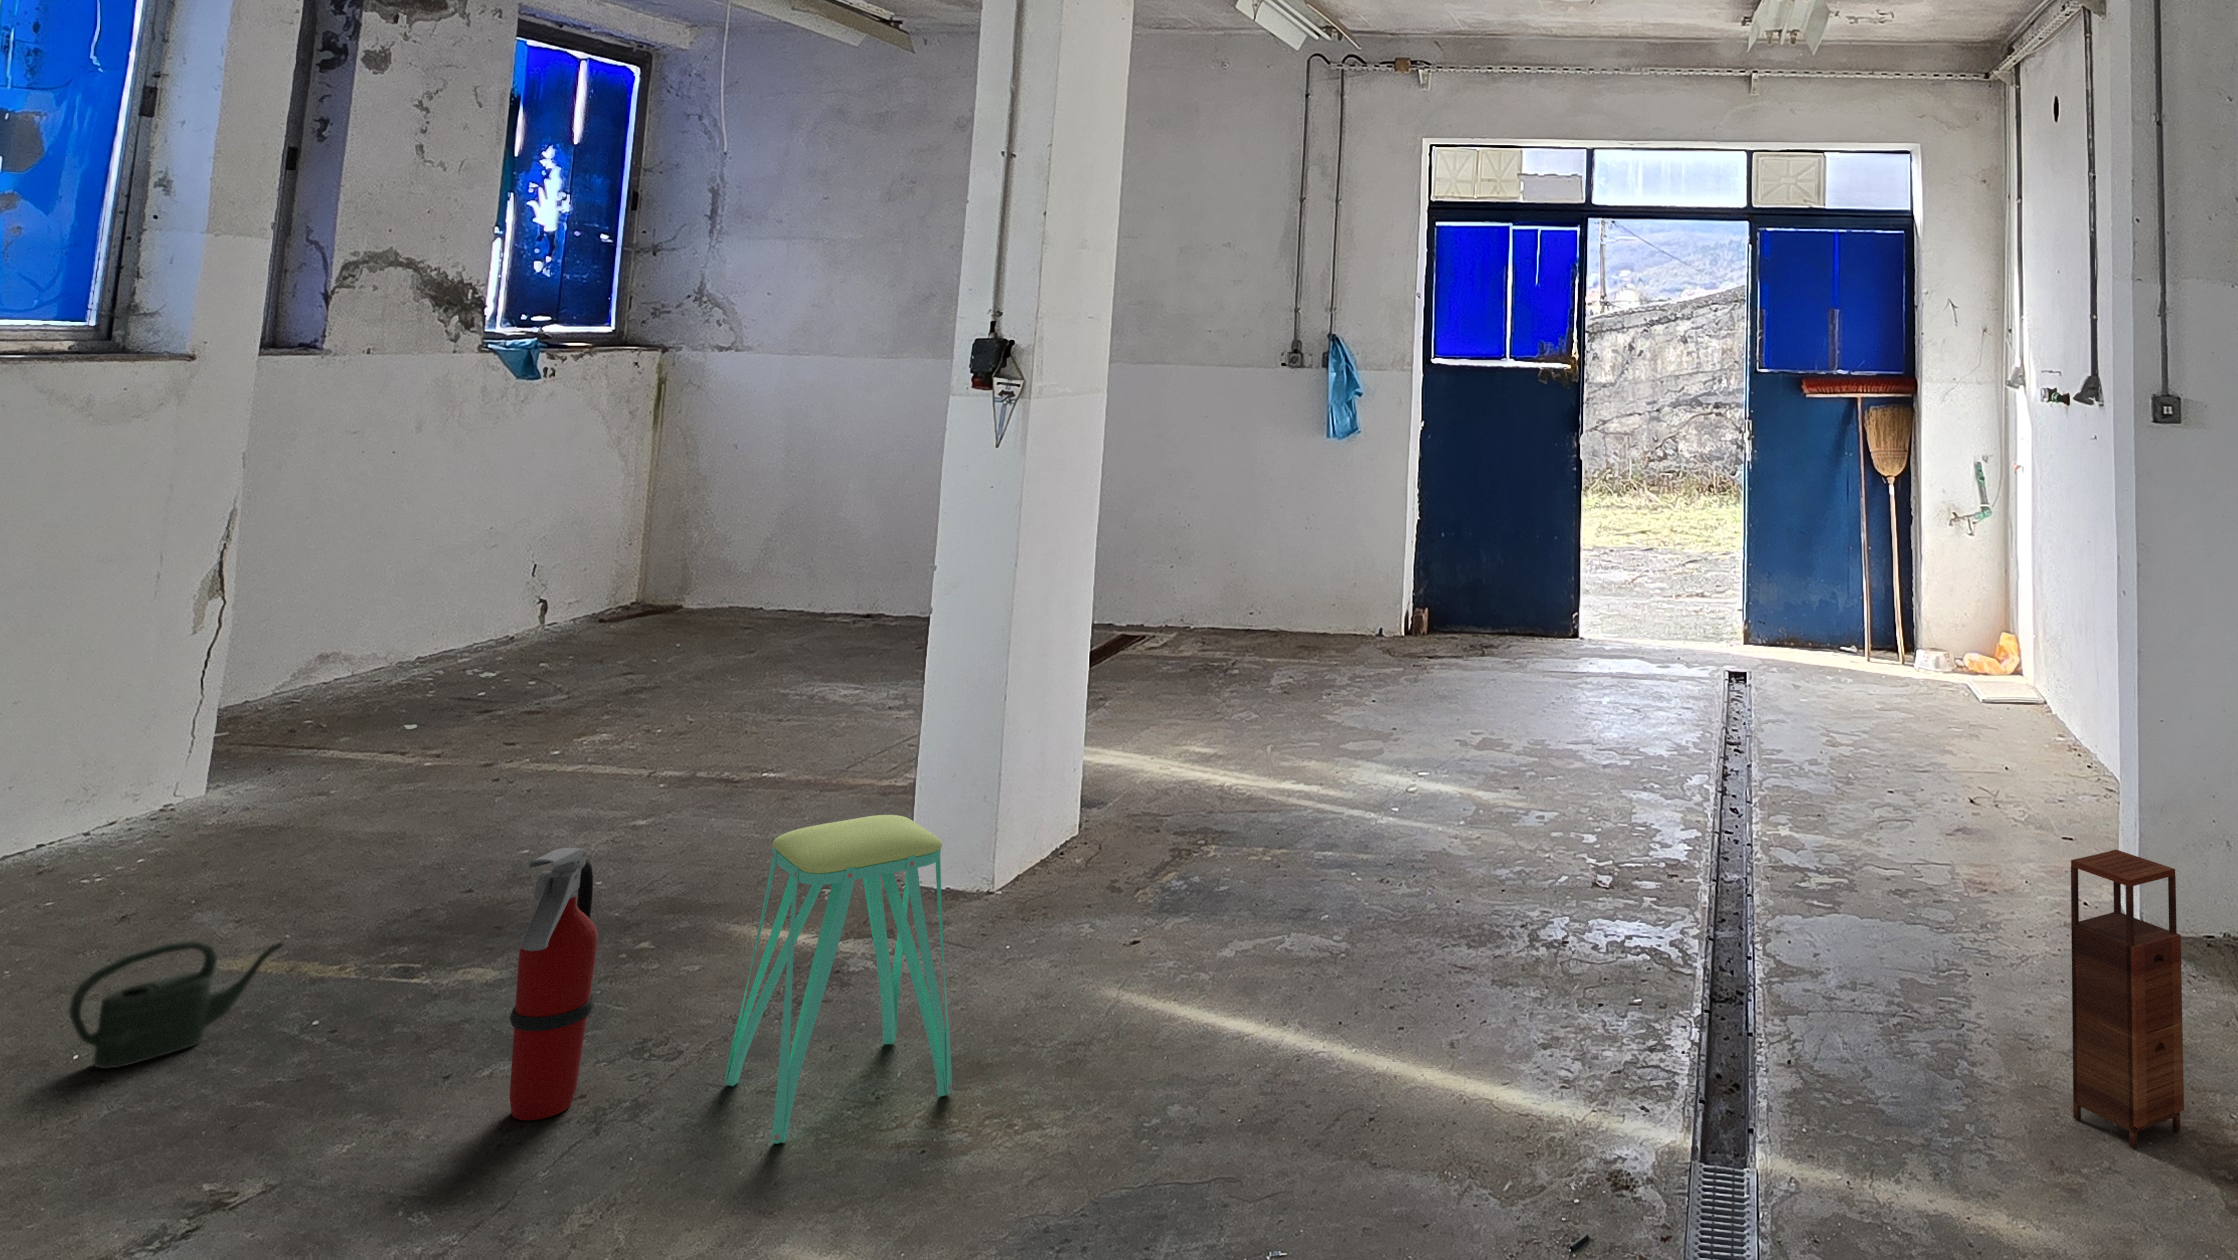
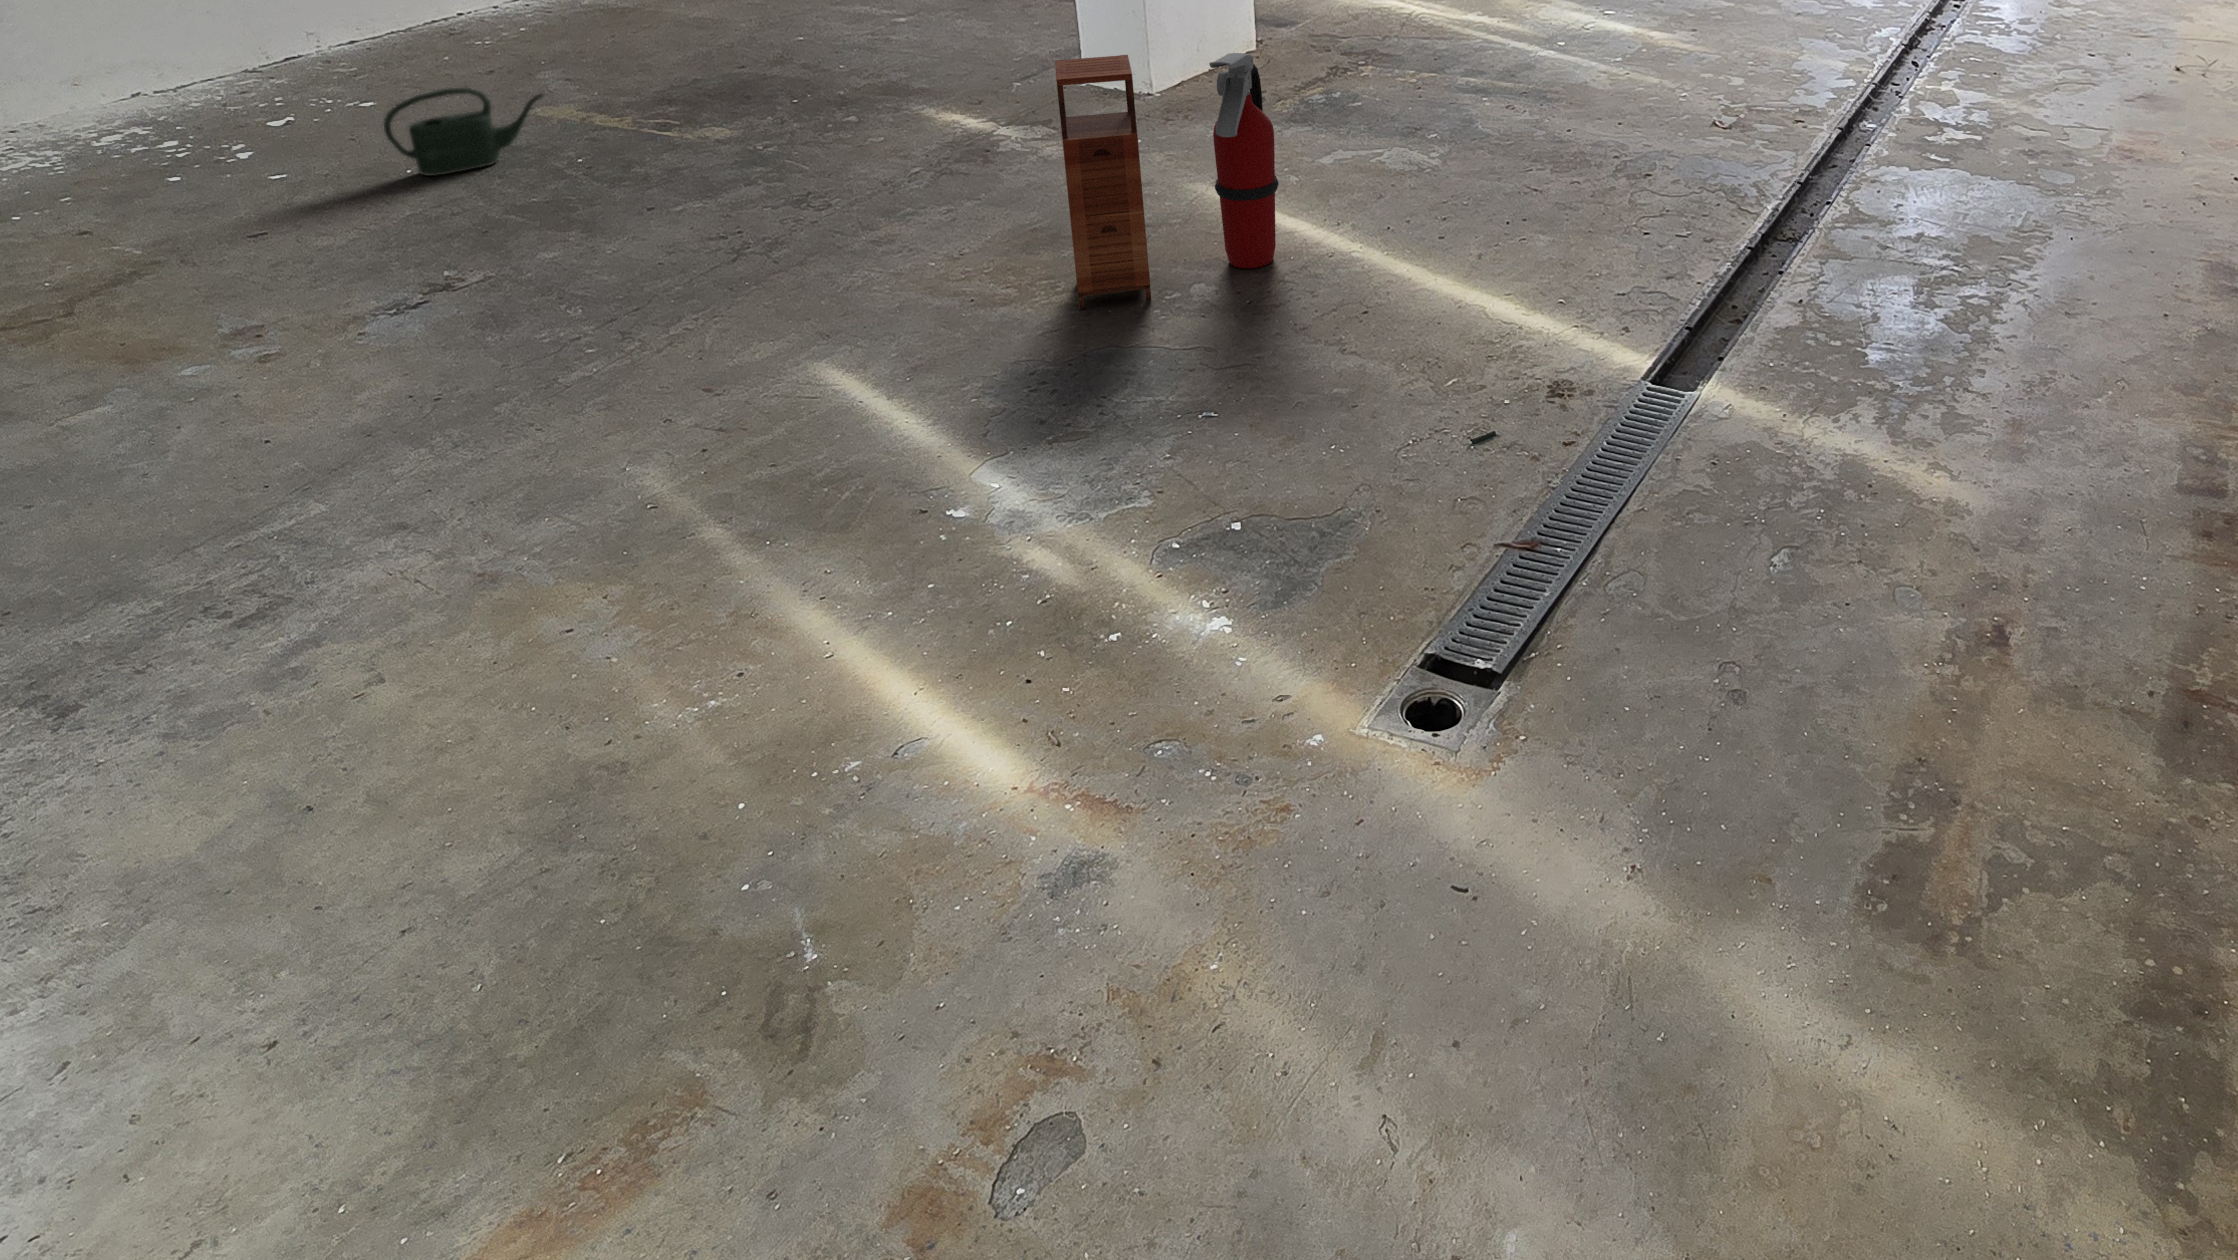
stool: present [725,815,952,1144] -> none [830,20,1012,277]
fire extinguisher: present [509,848,598,1120] -> present [1209,53,1279,268]
storage cabinet: present [2071,850,2184,1149] -> present [1055,55,1151,309]

